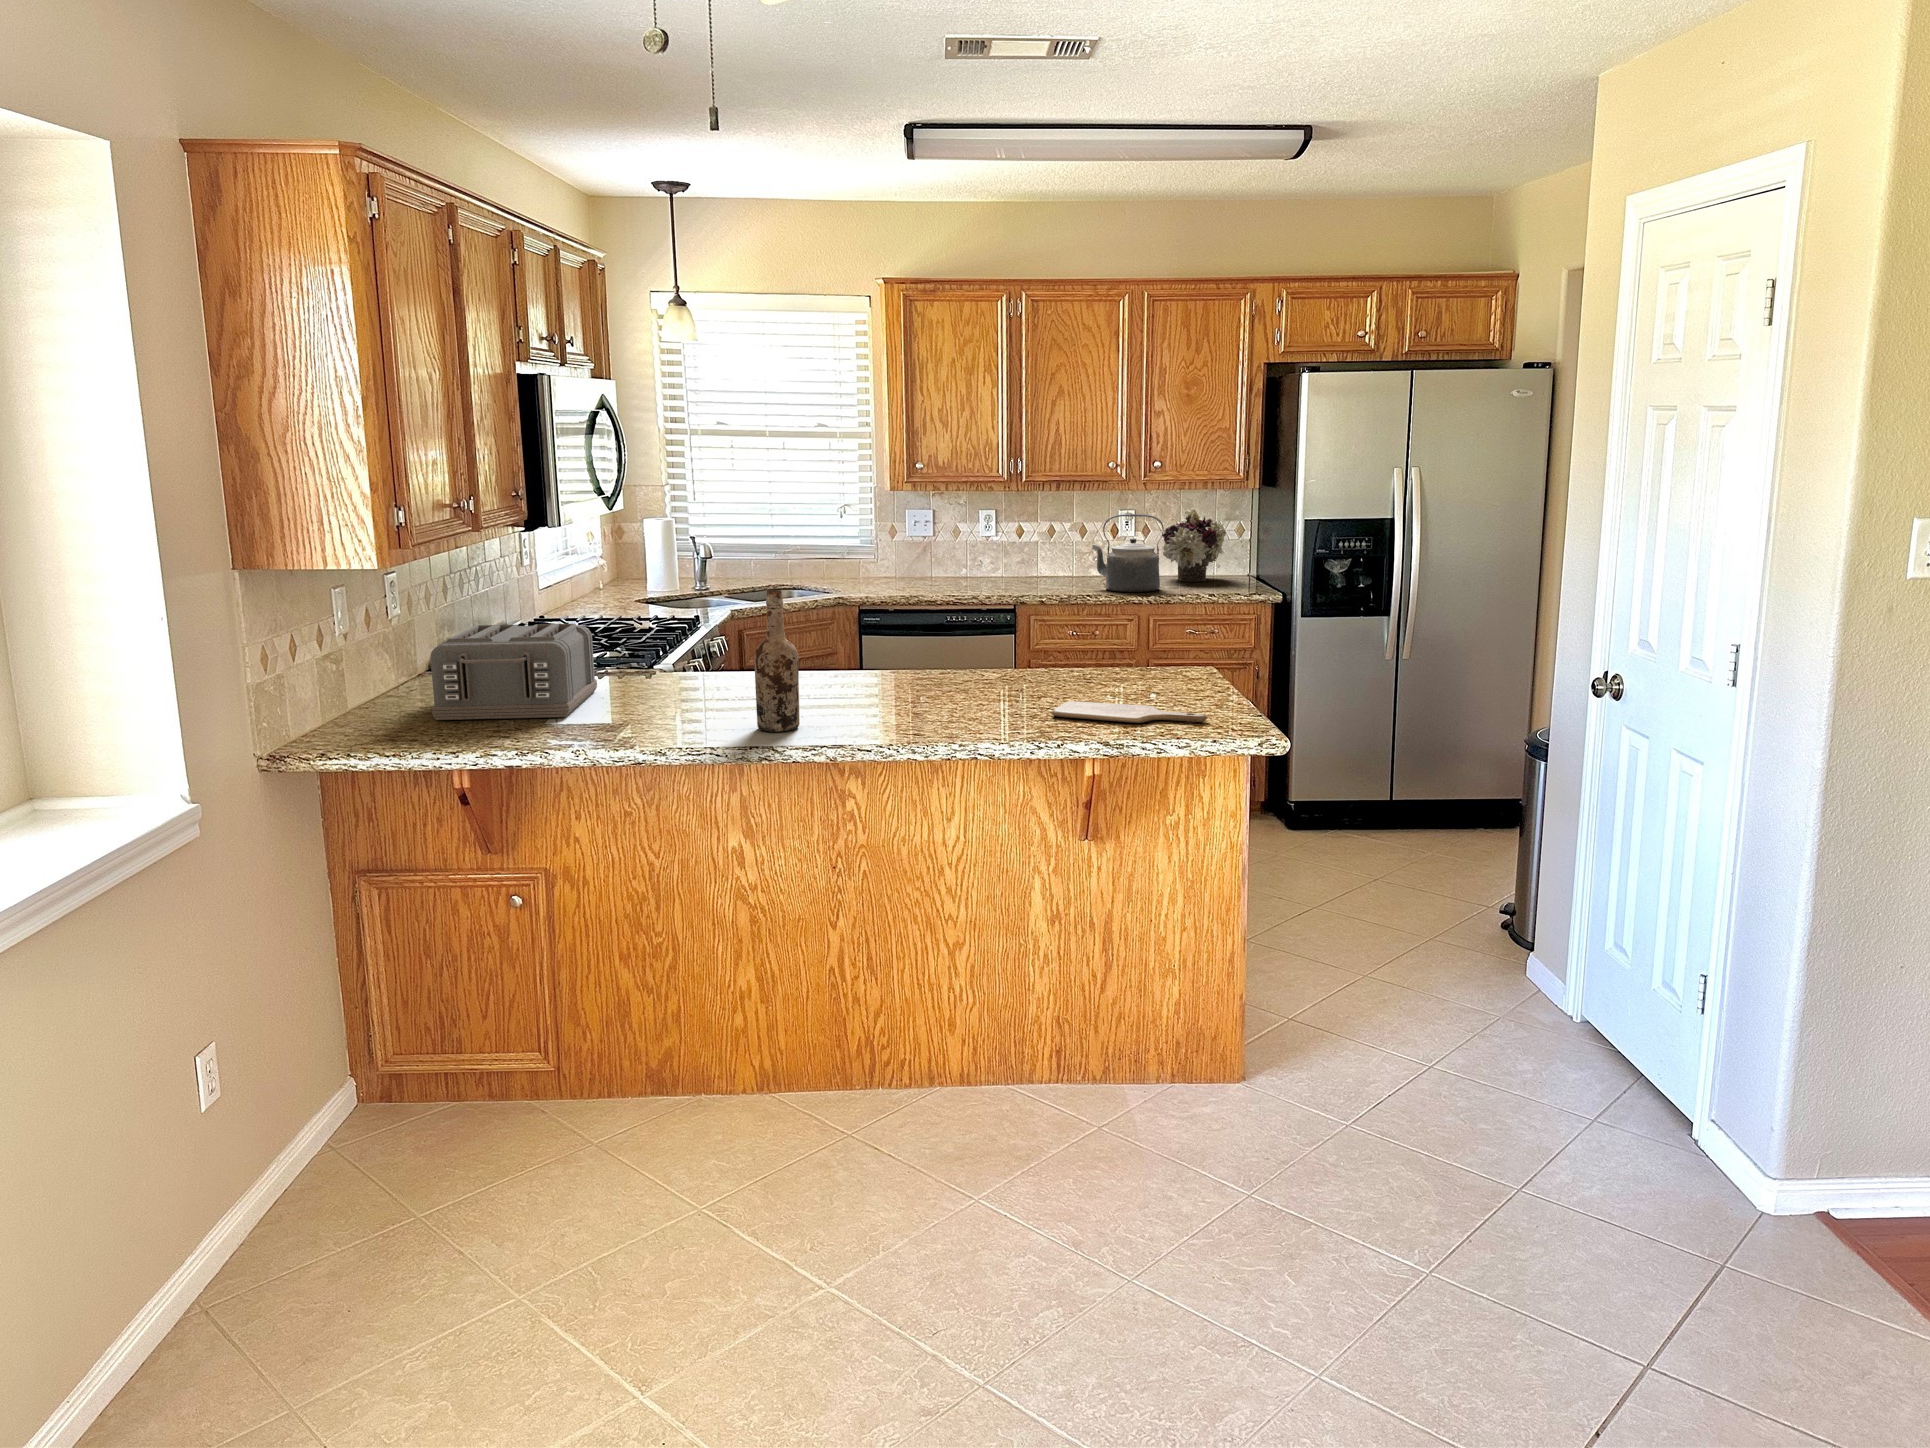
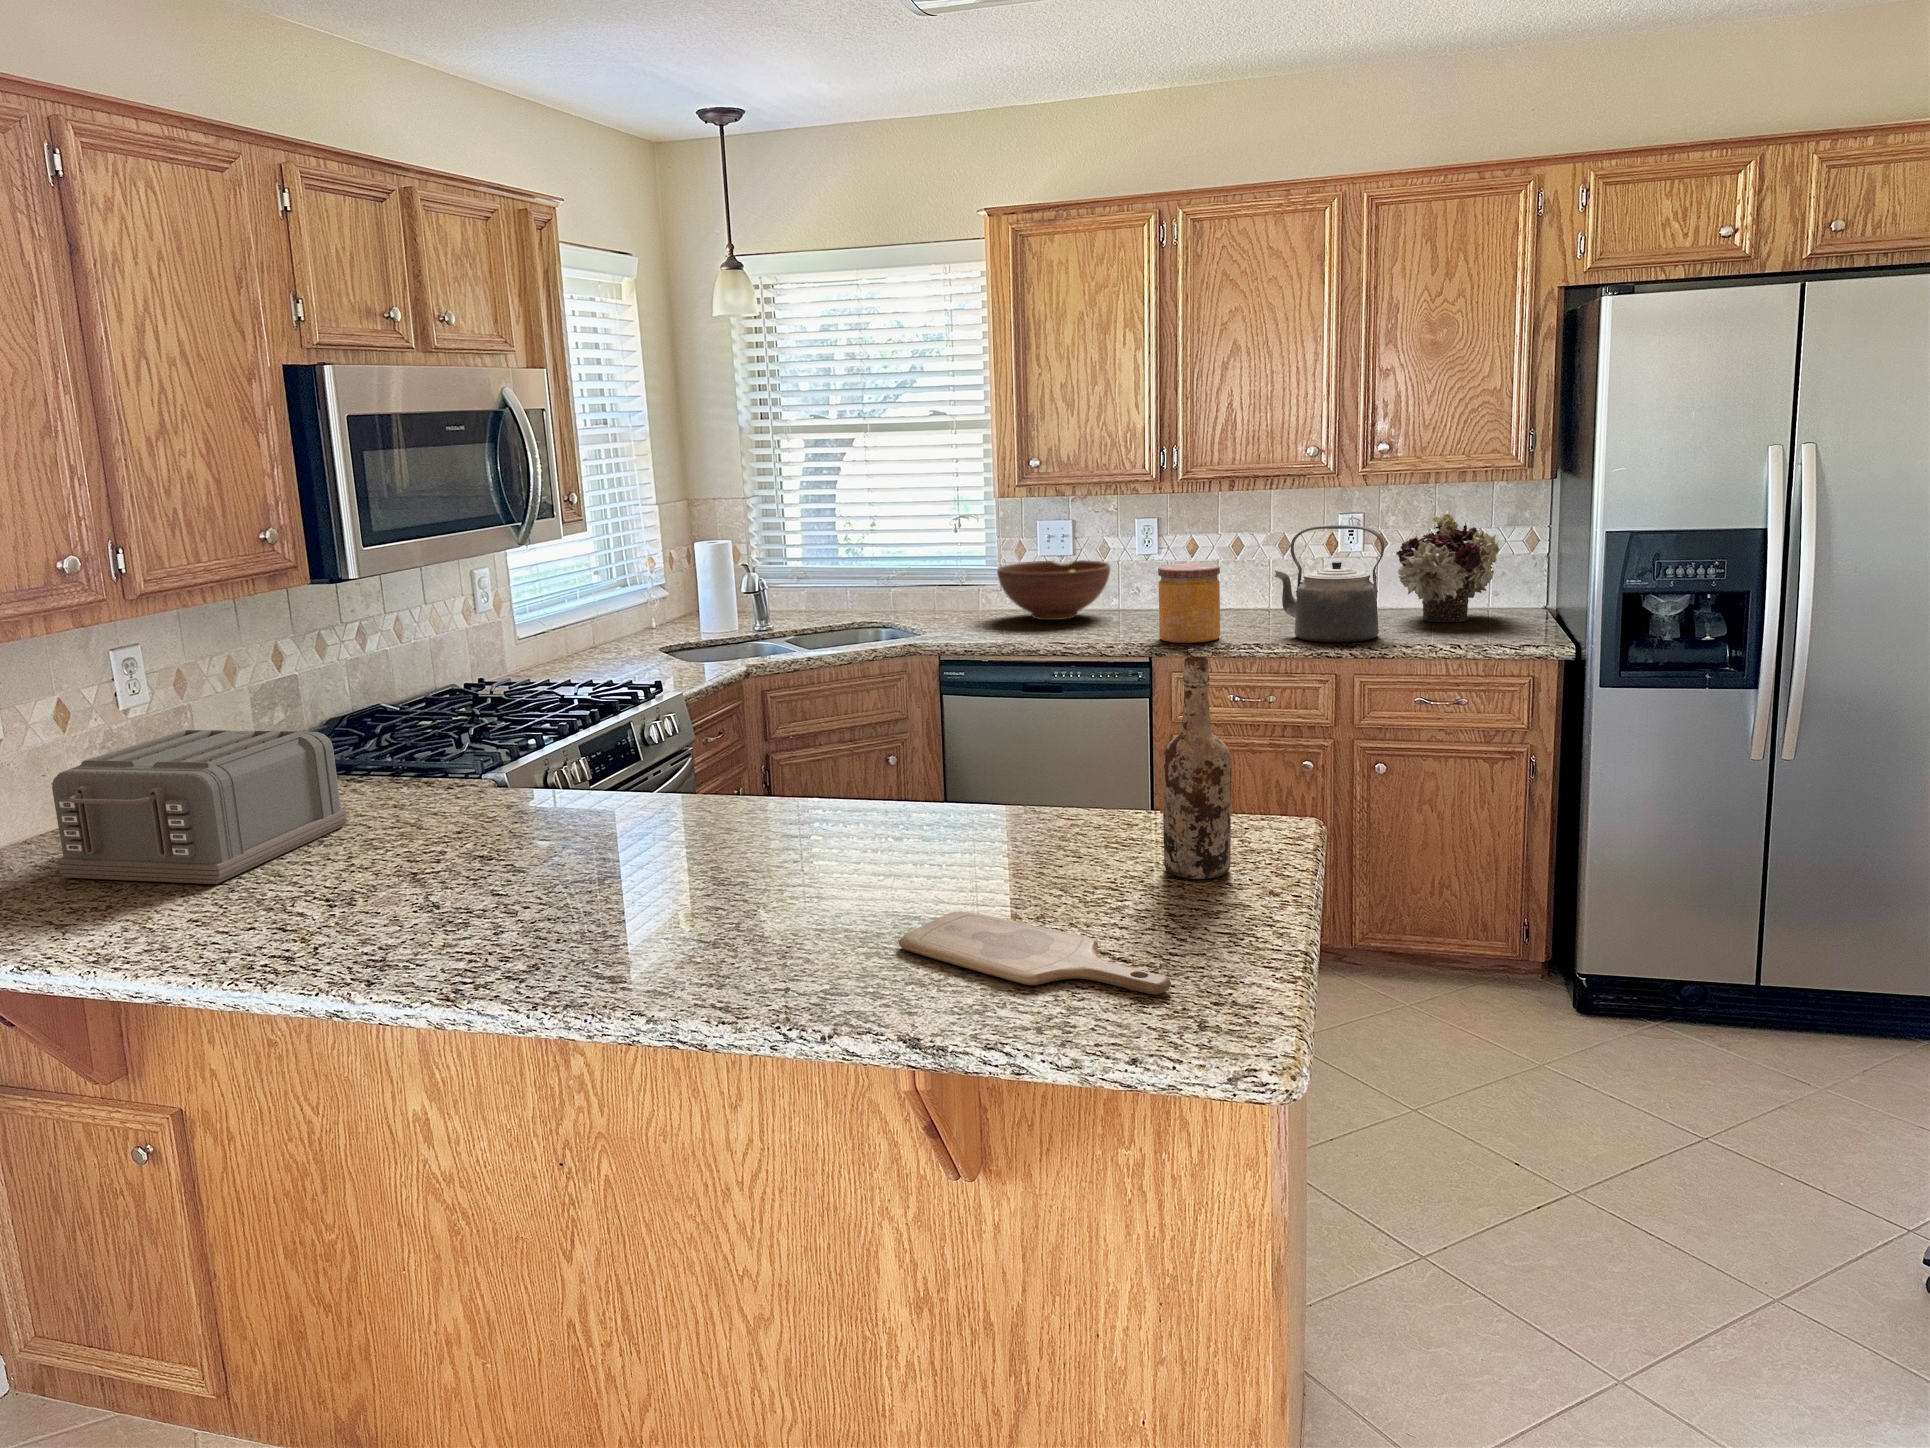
jar: none [1016,539,1058,593] -> present [1158,563,1220,643]
fruit bowl: none [883,540,966,582] -> present [997,560,1110,620]
wine bottle: present [754,590,800,732] -> present [1162,657,1232,879]

